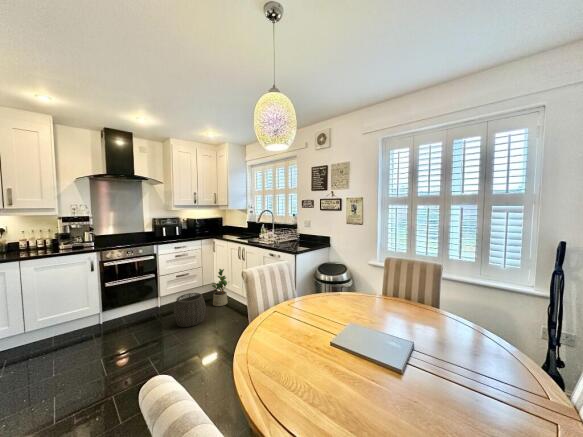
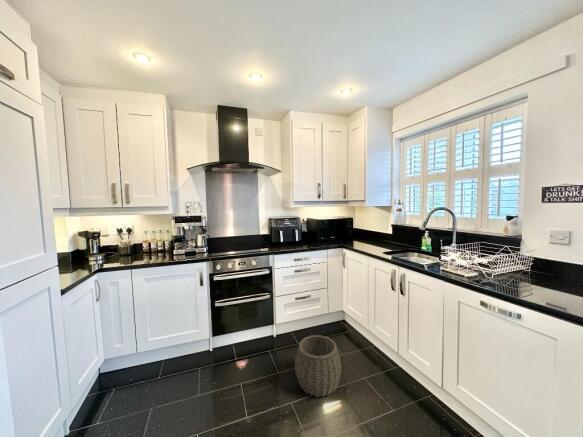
potted plant: present [212,269,228,306] -> none [344,298,373,357]

